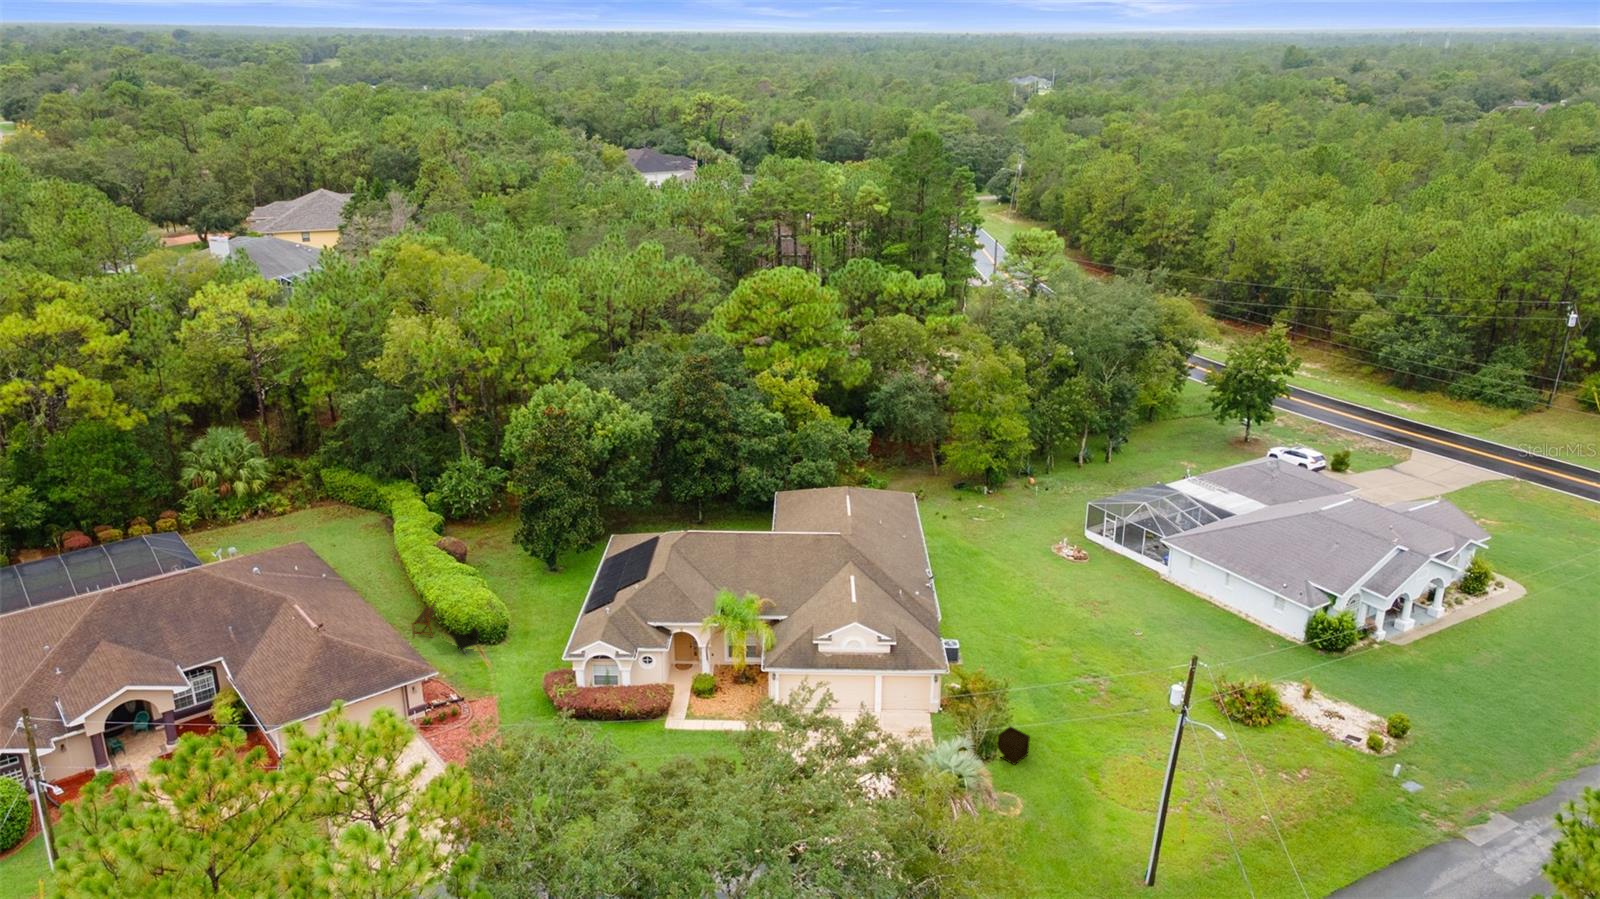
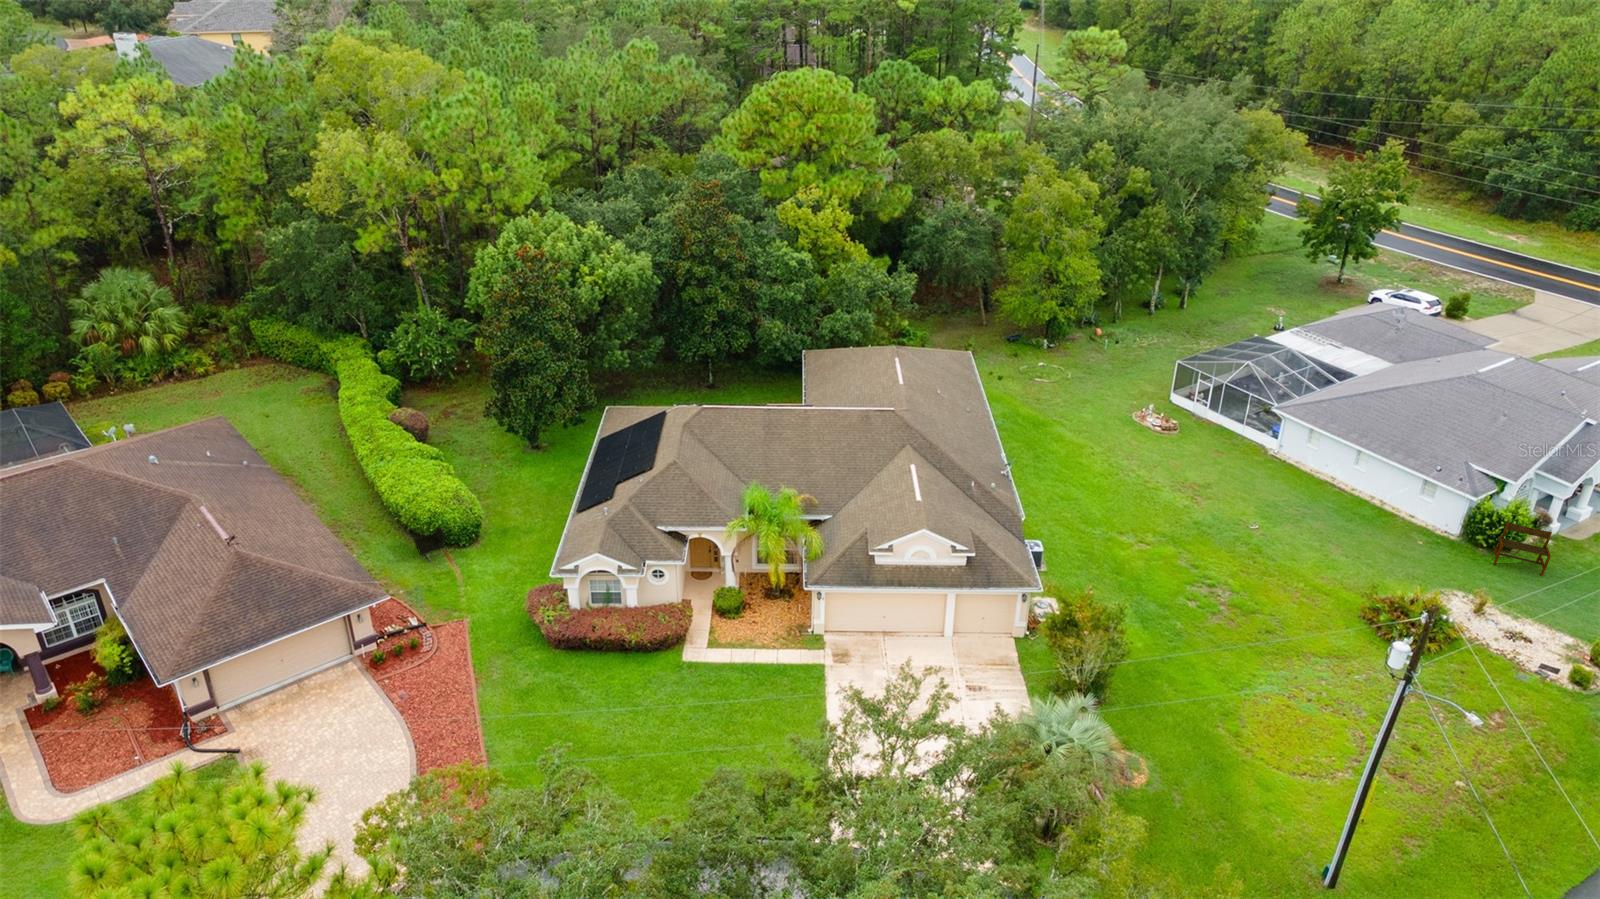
bench: present [412,601,437,637] -> present [1493,522,1552,576]
wooden crate: present [997,726,1030,764] -> none [1105,661,1152,712]

